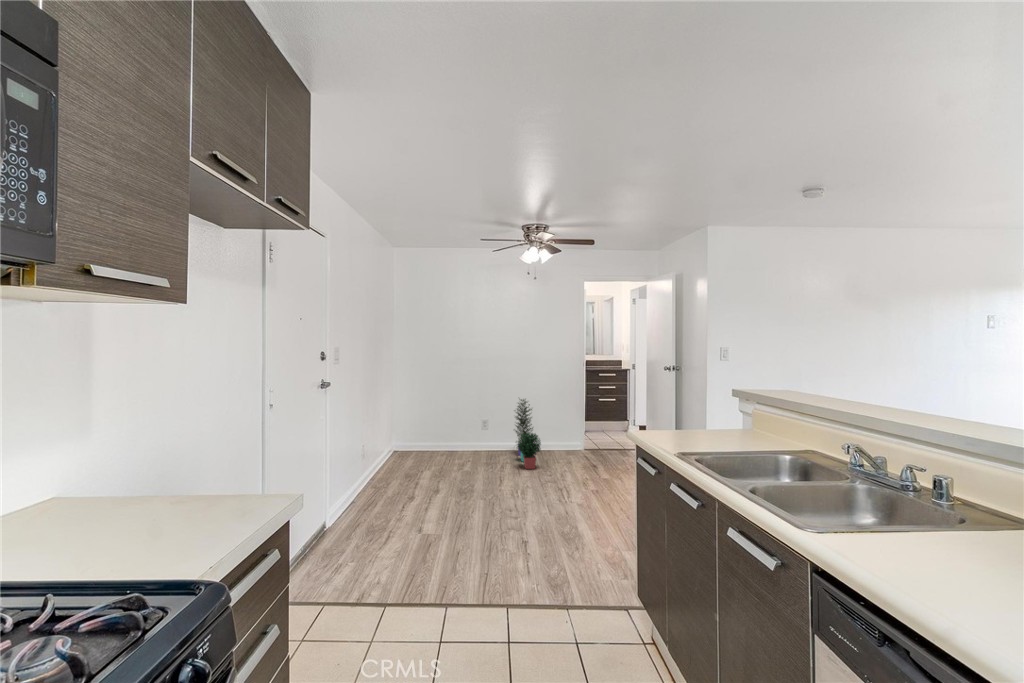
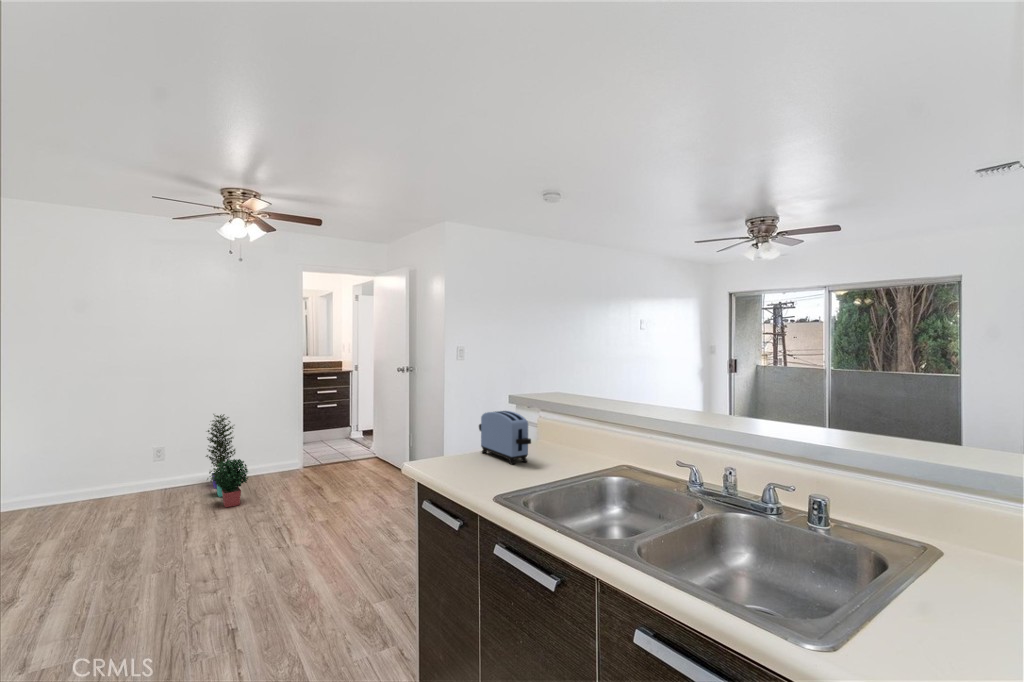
toaster: none [694,399,728,441] -> present [479,411,531,464]

